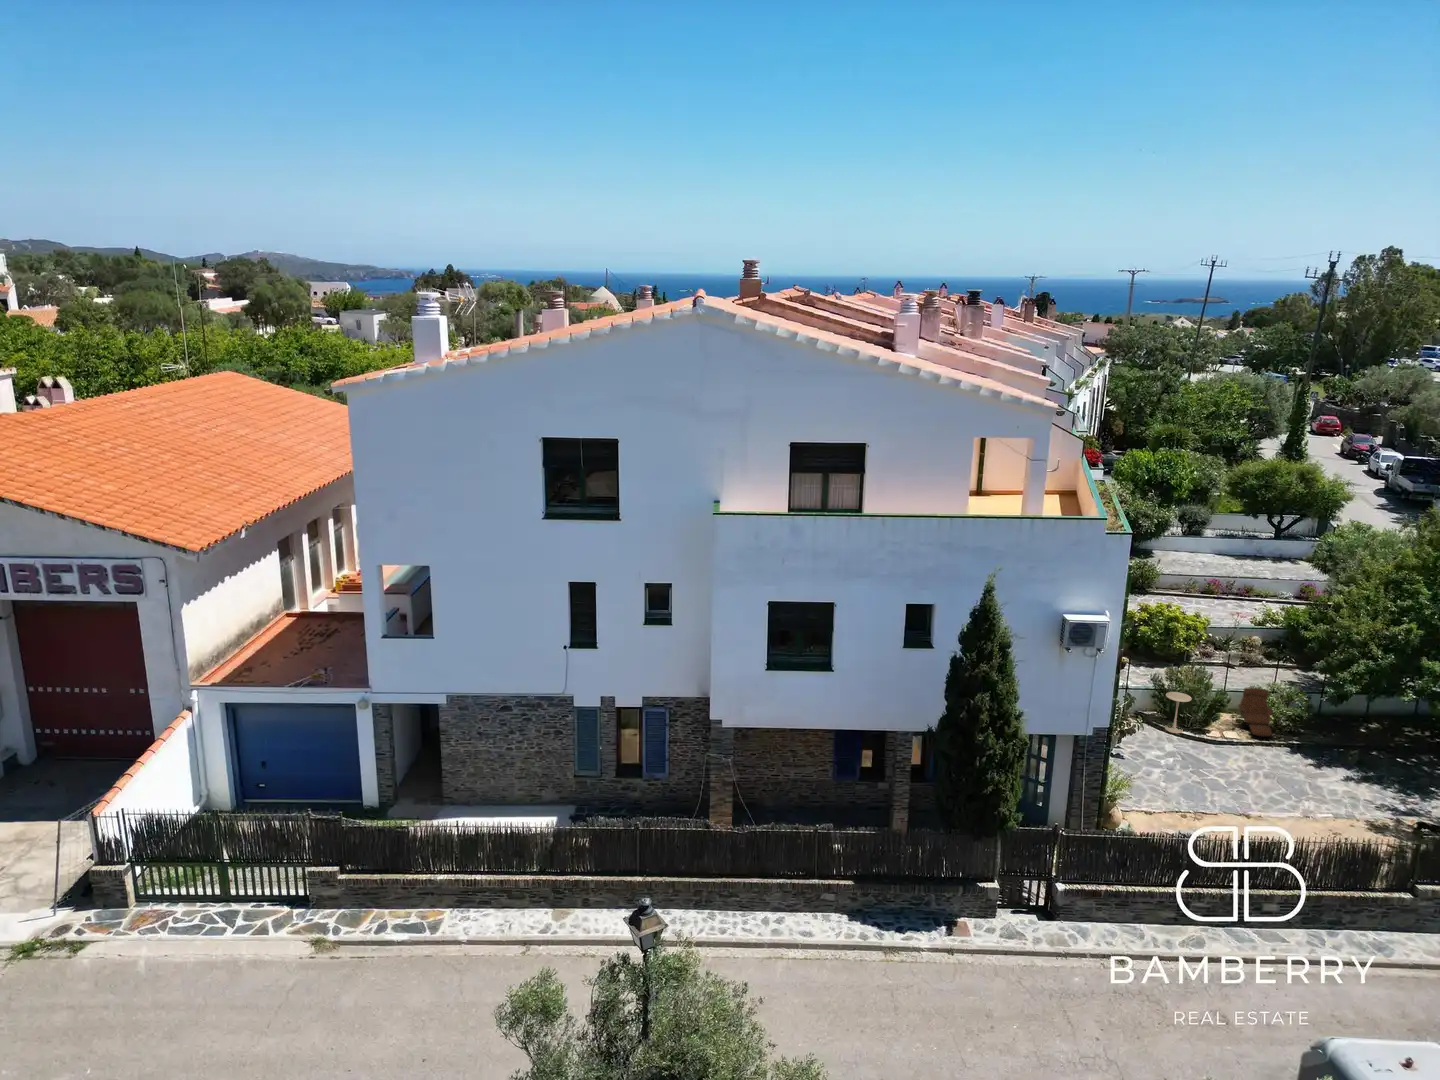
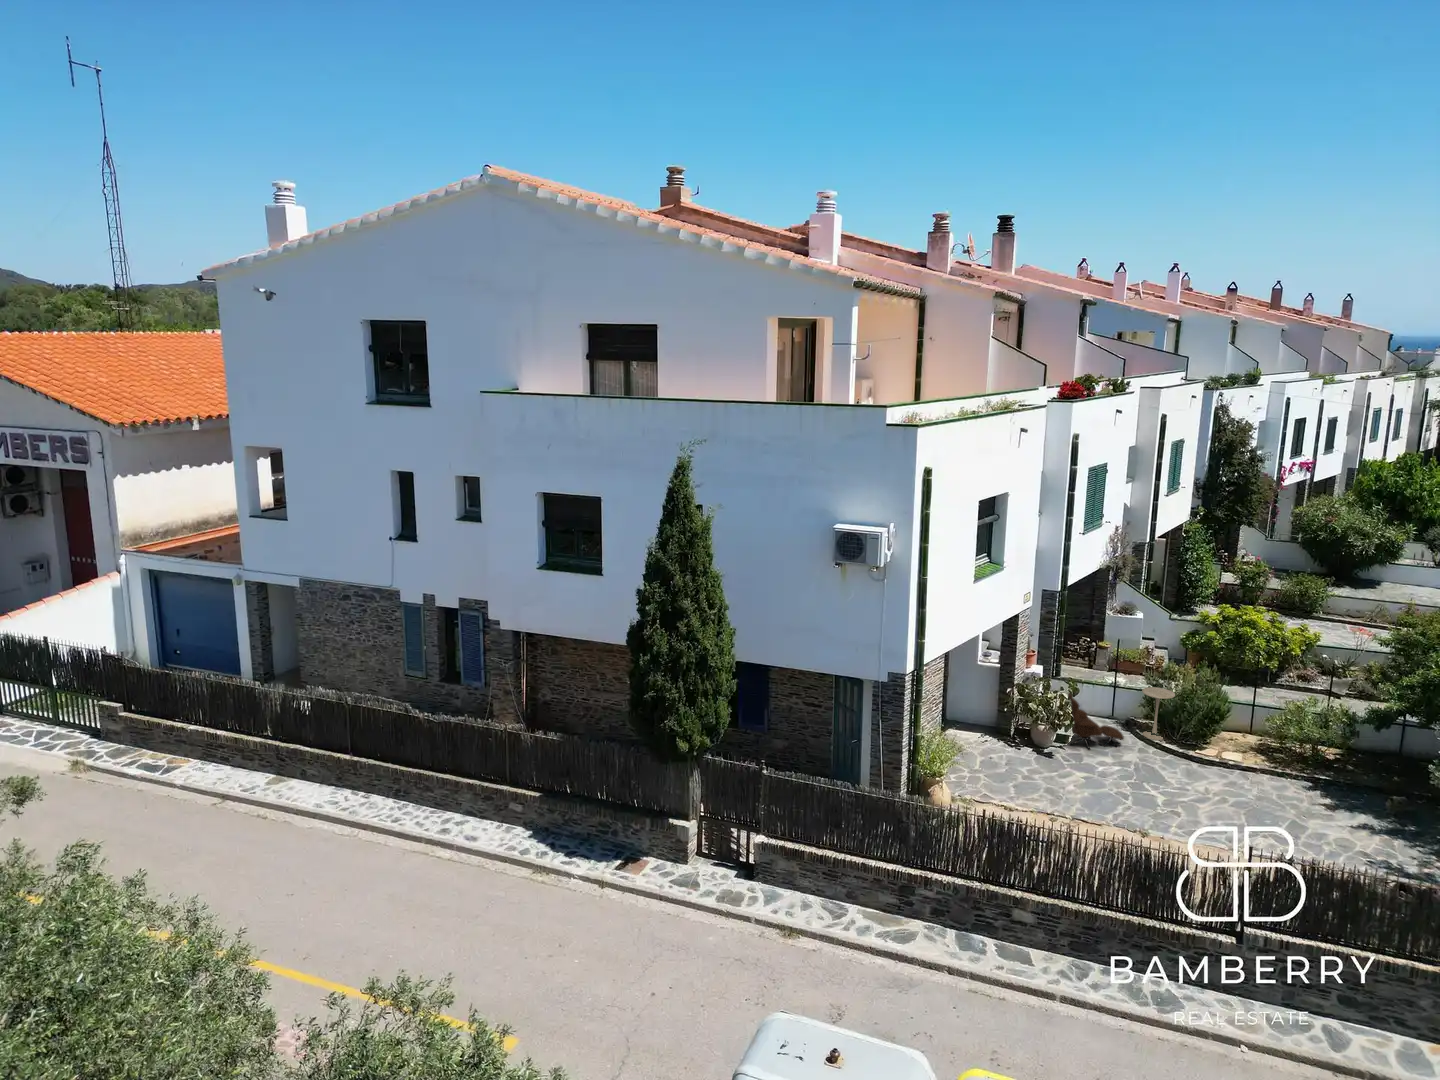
lounge chair: present [1239,688,1274,738] -> present [1068,693,1124,750]

